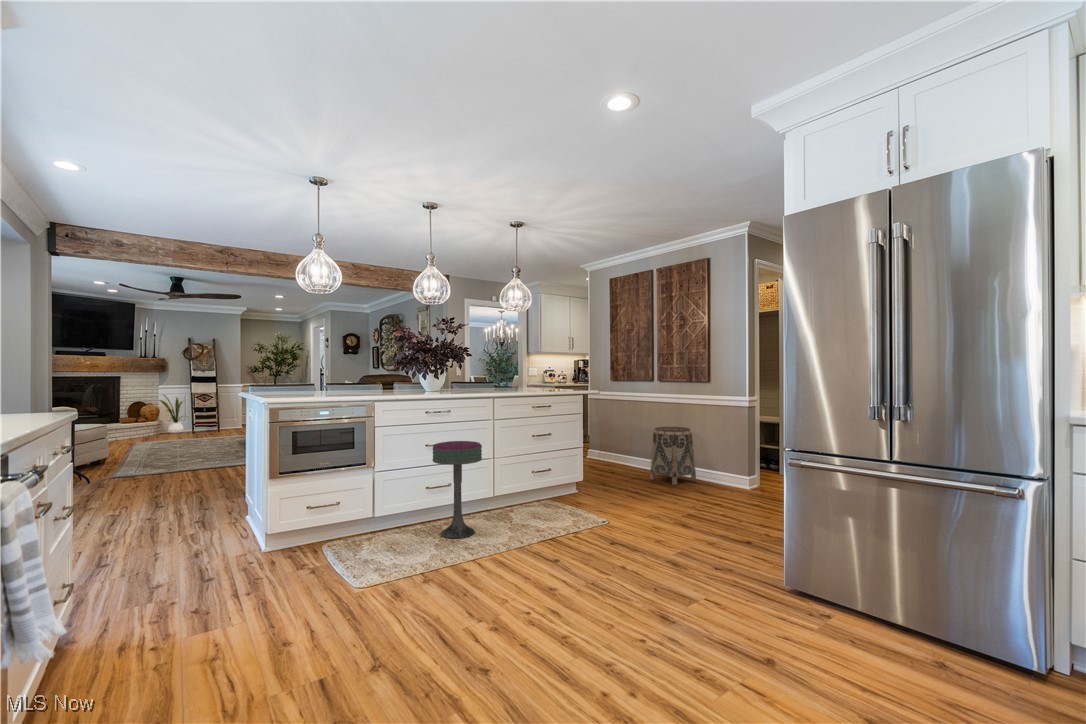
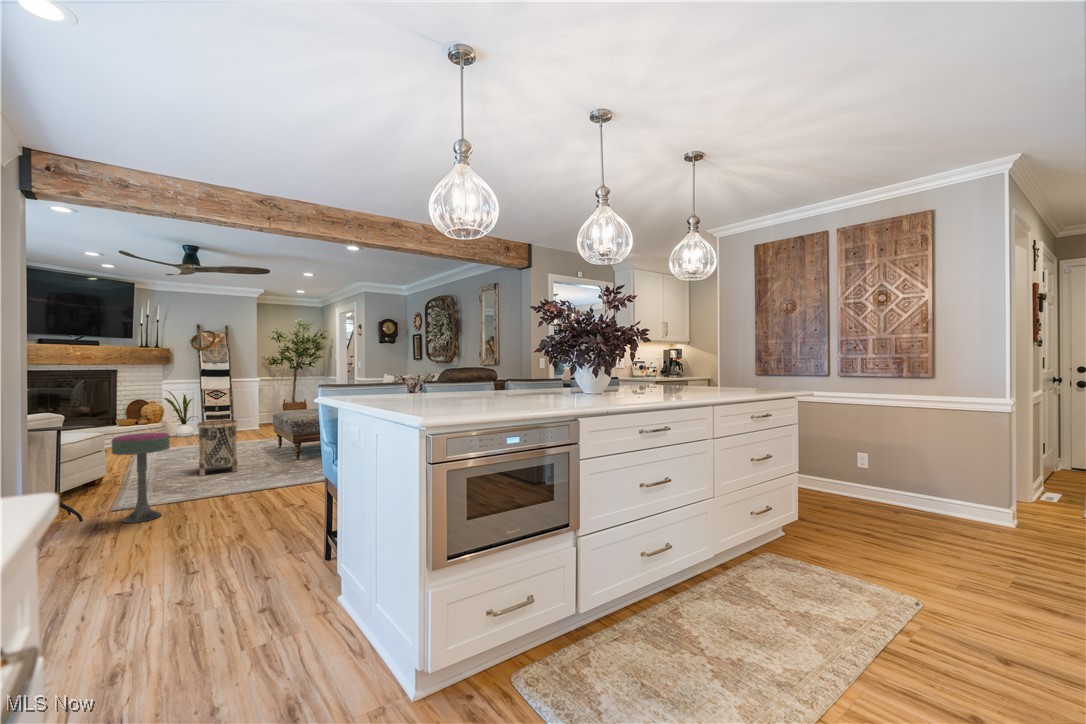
basket: present [650,427,696,485] -> present [197,420,238,476]
bar stool: present [433,441,482,538] -> present [112,433,170,523]

